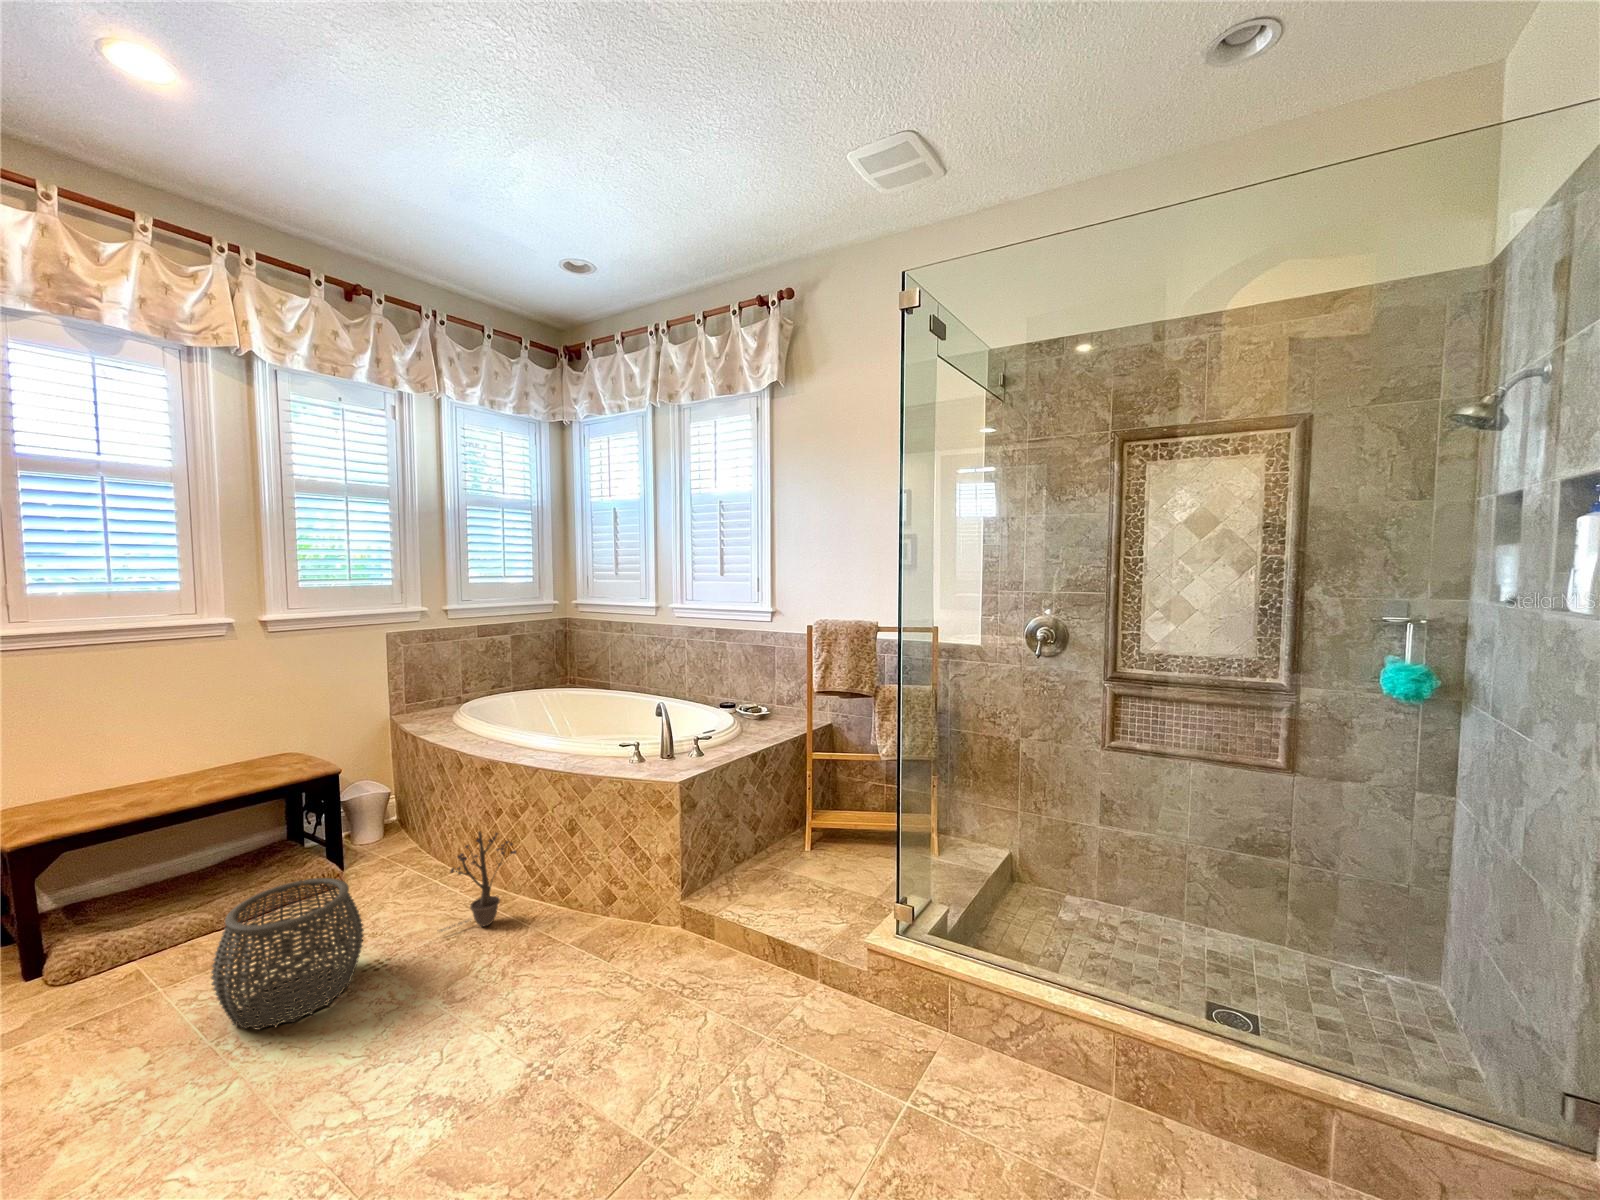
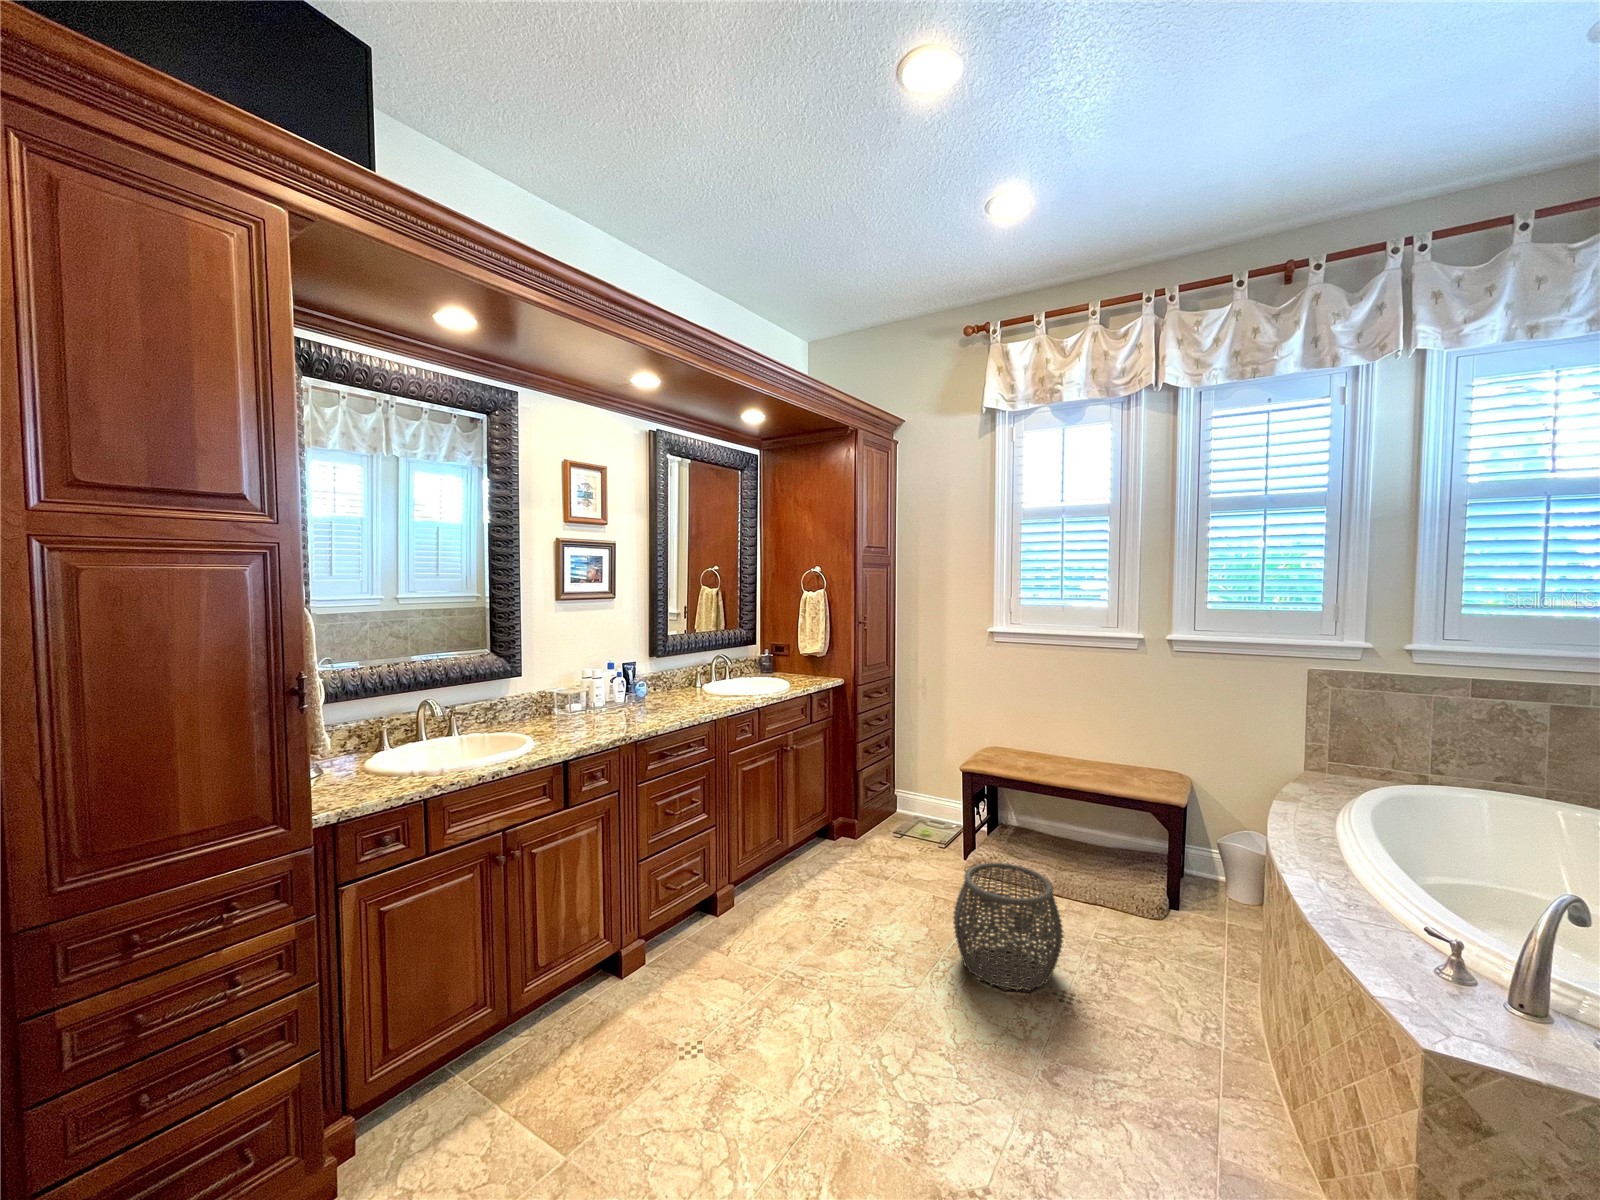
decorative plant: present [441,831,516,931] -> none [1135,930,1235,1060]

